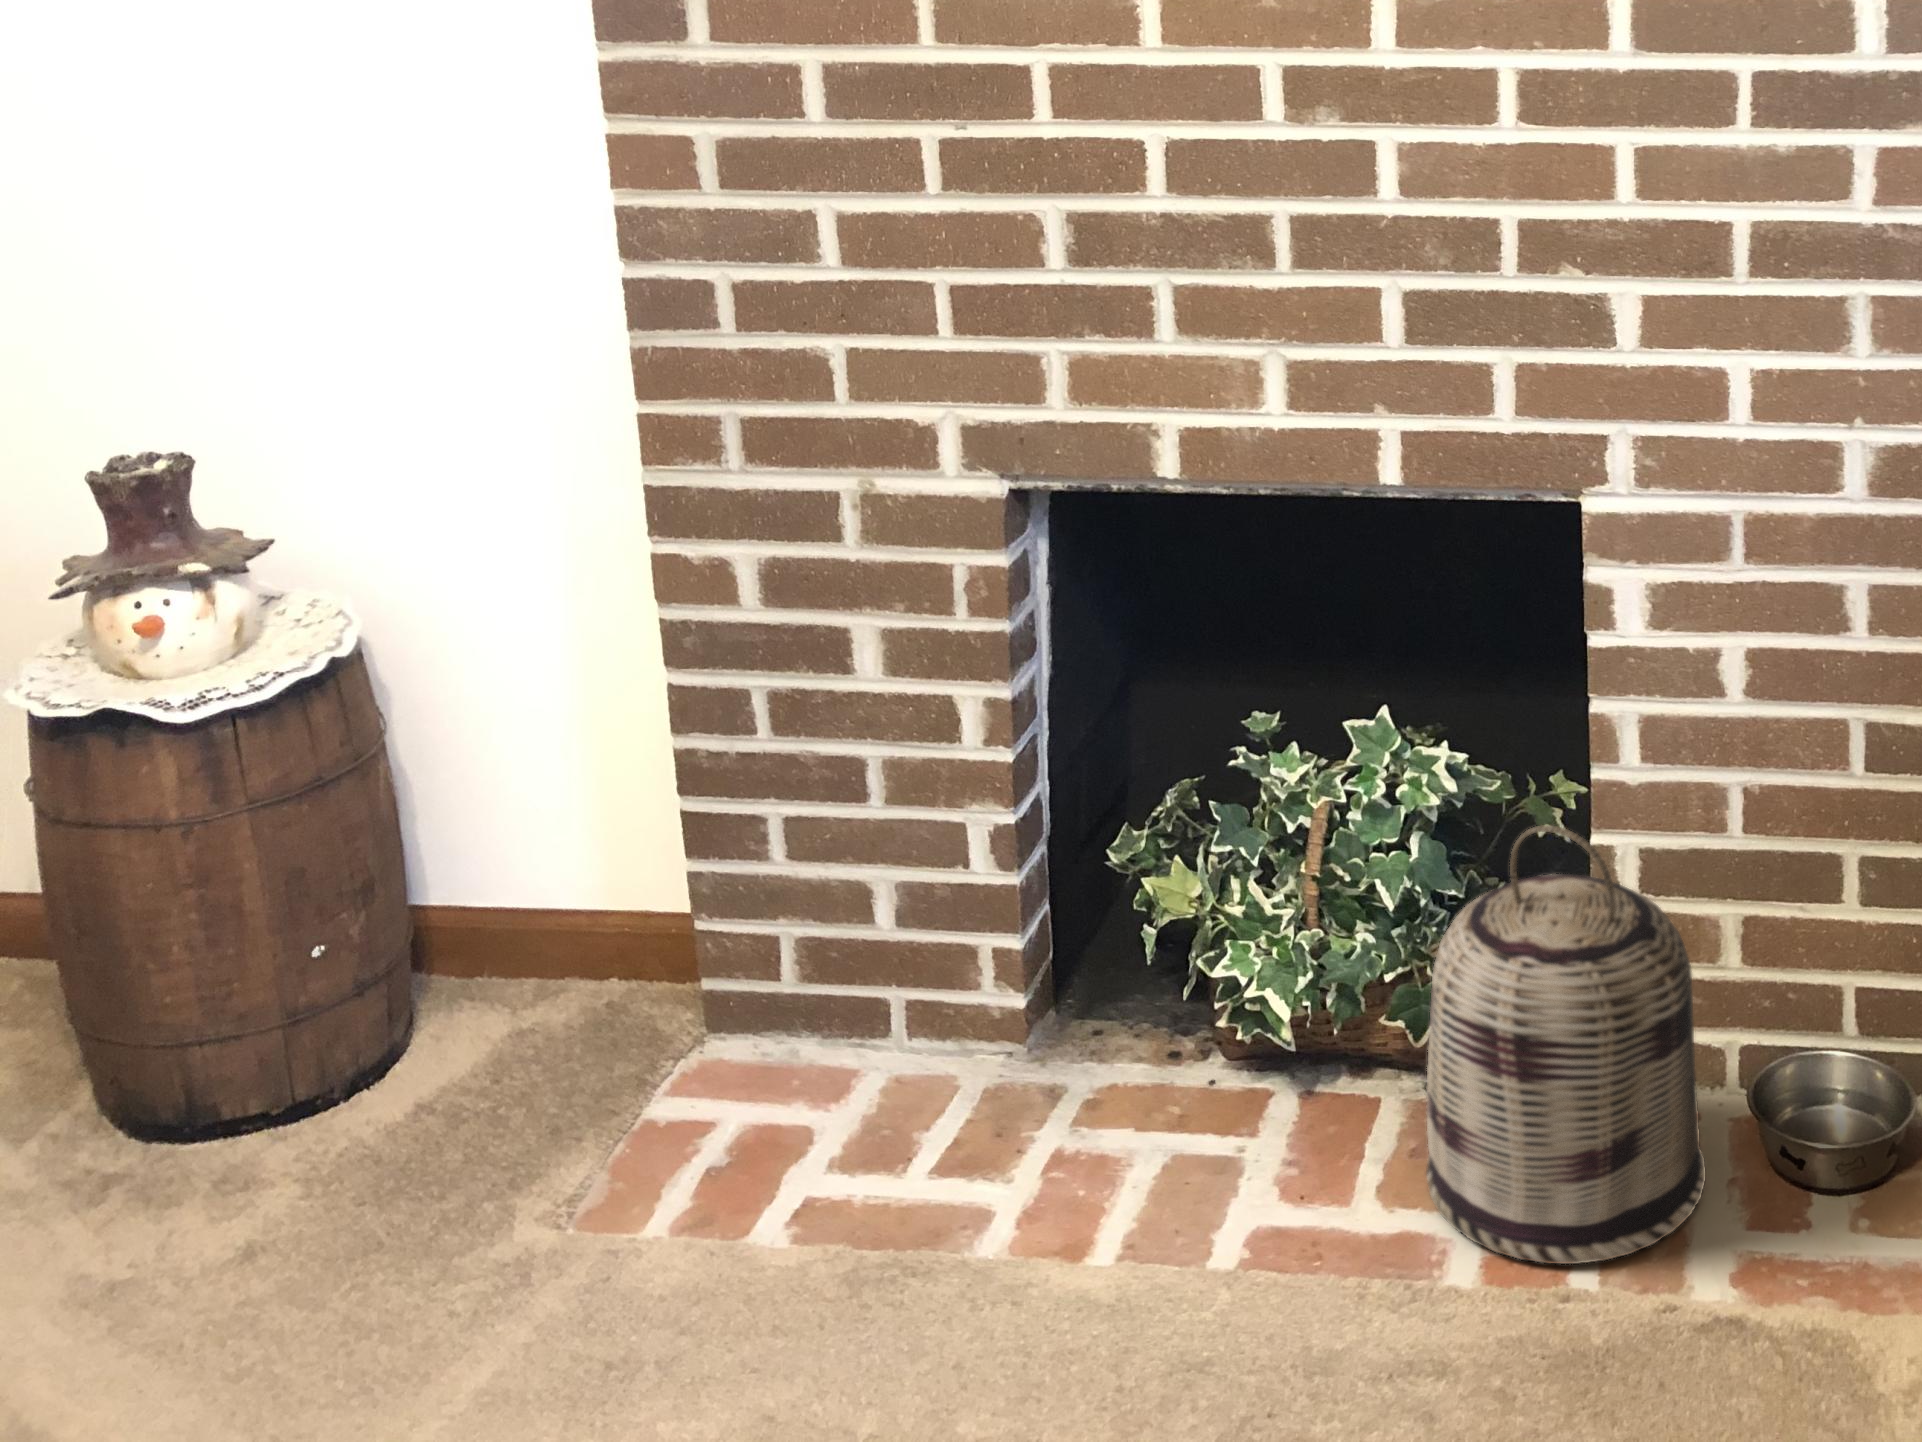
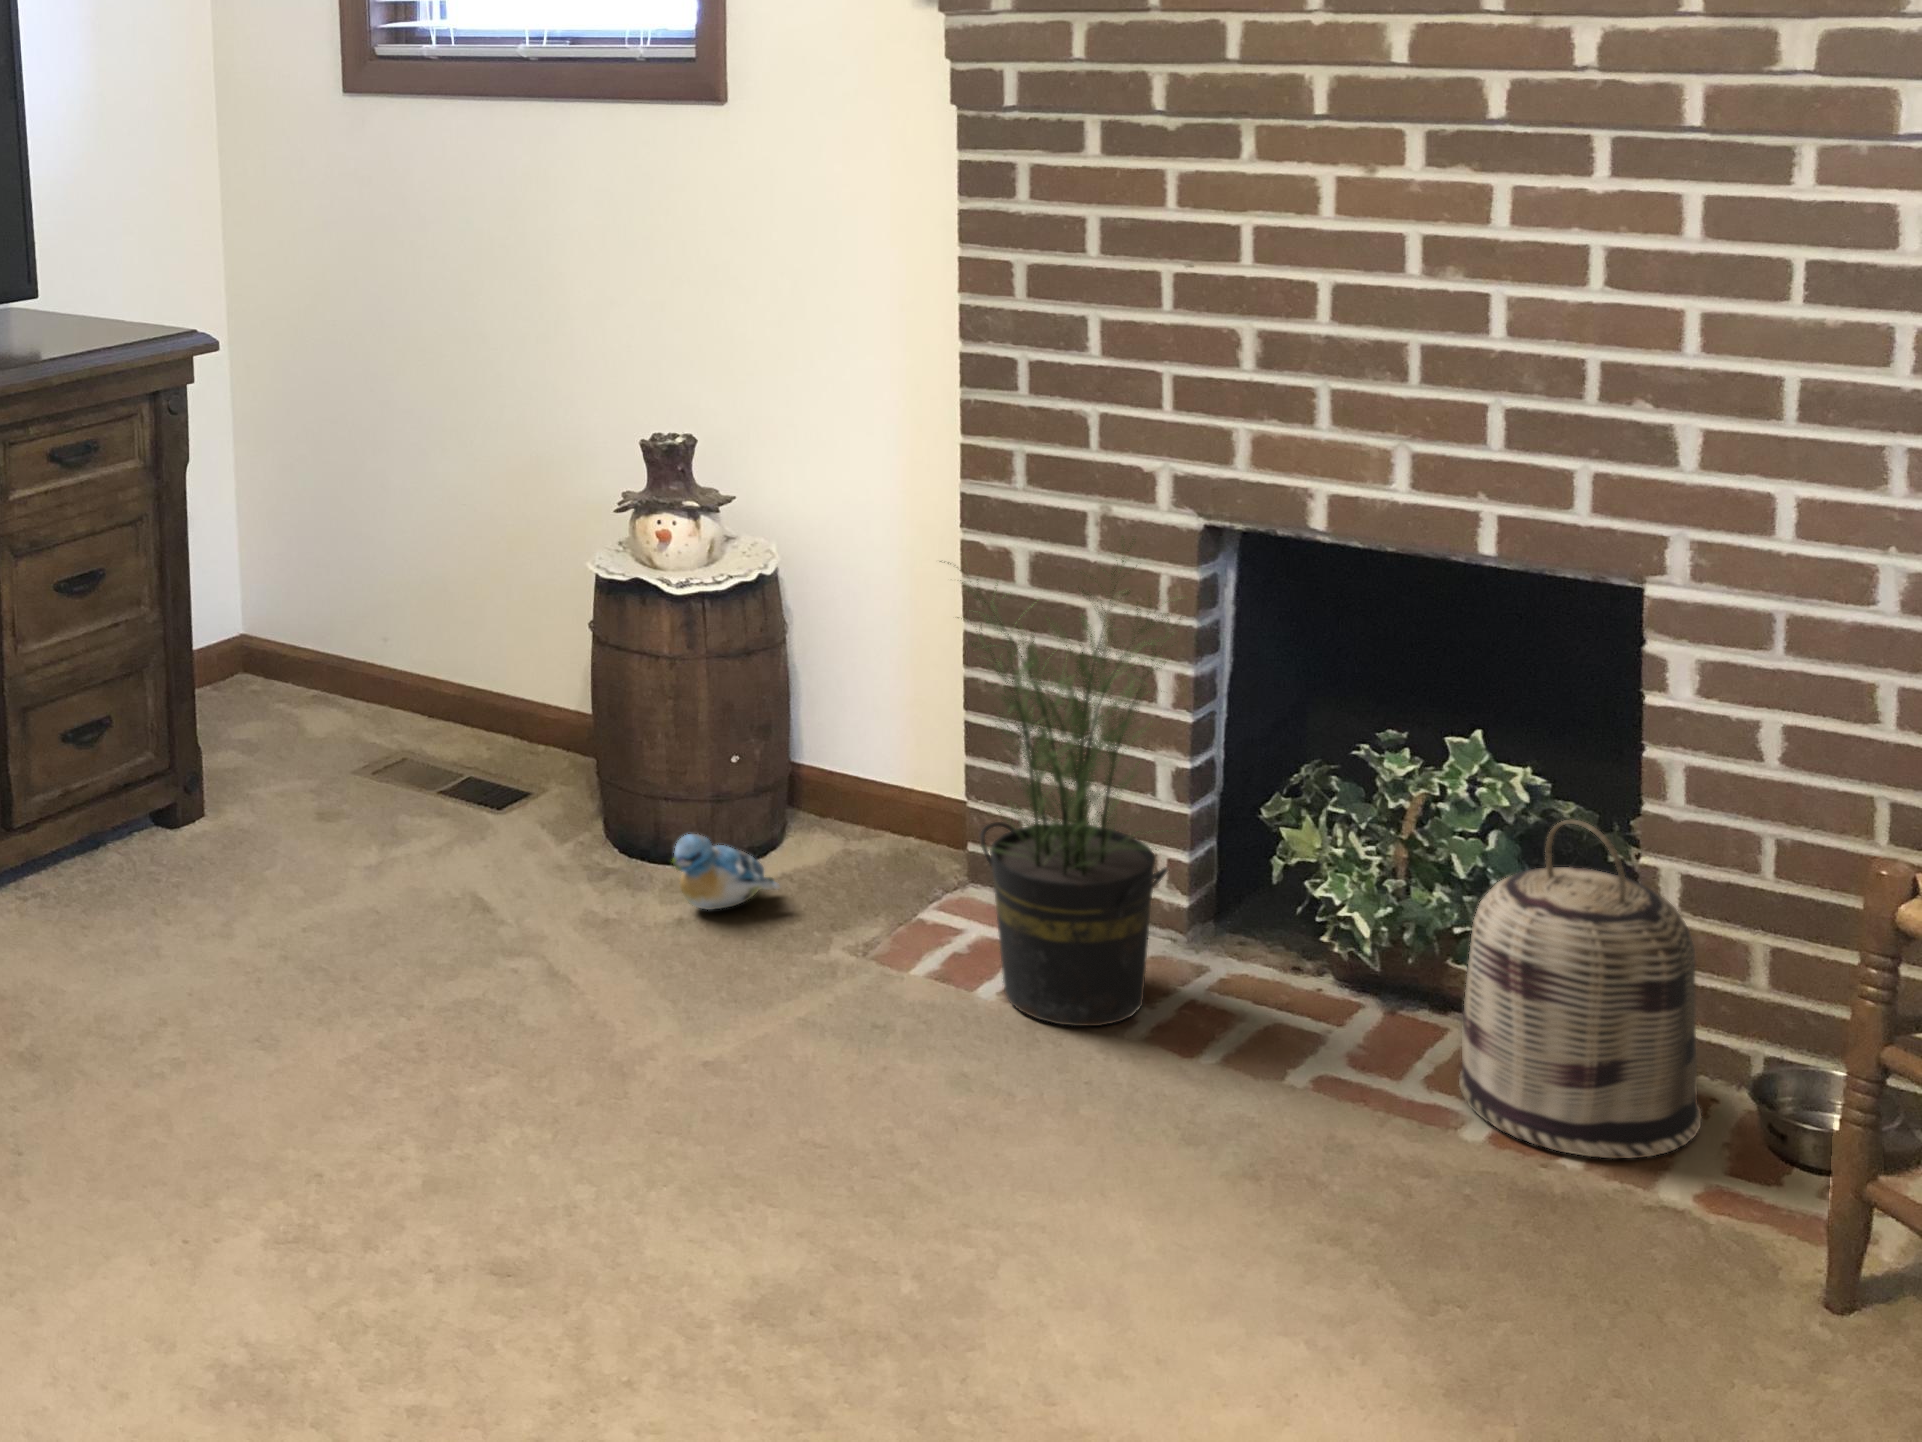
potted plant: none [628,519,1037,1263] -> present [940,536,1187,1026]
plush toy: none [217,1096,416,1212] -> present [672,834,780,910]

